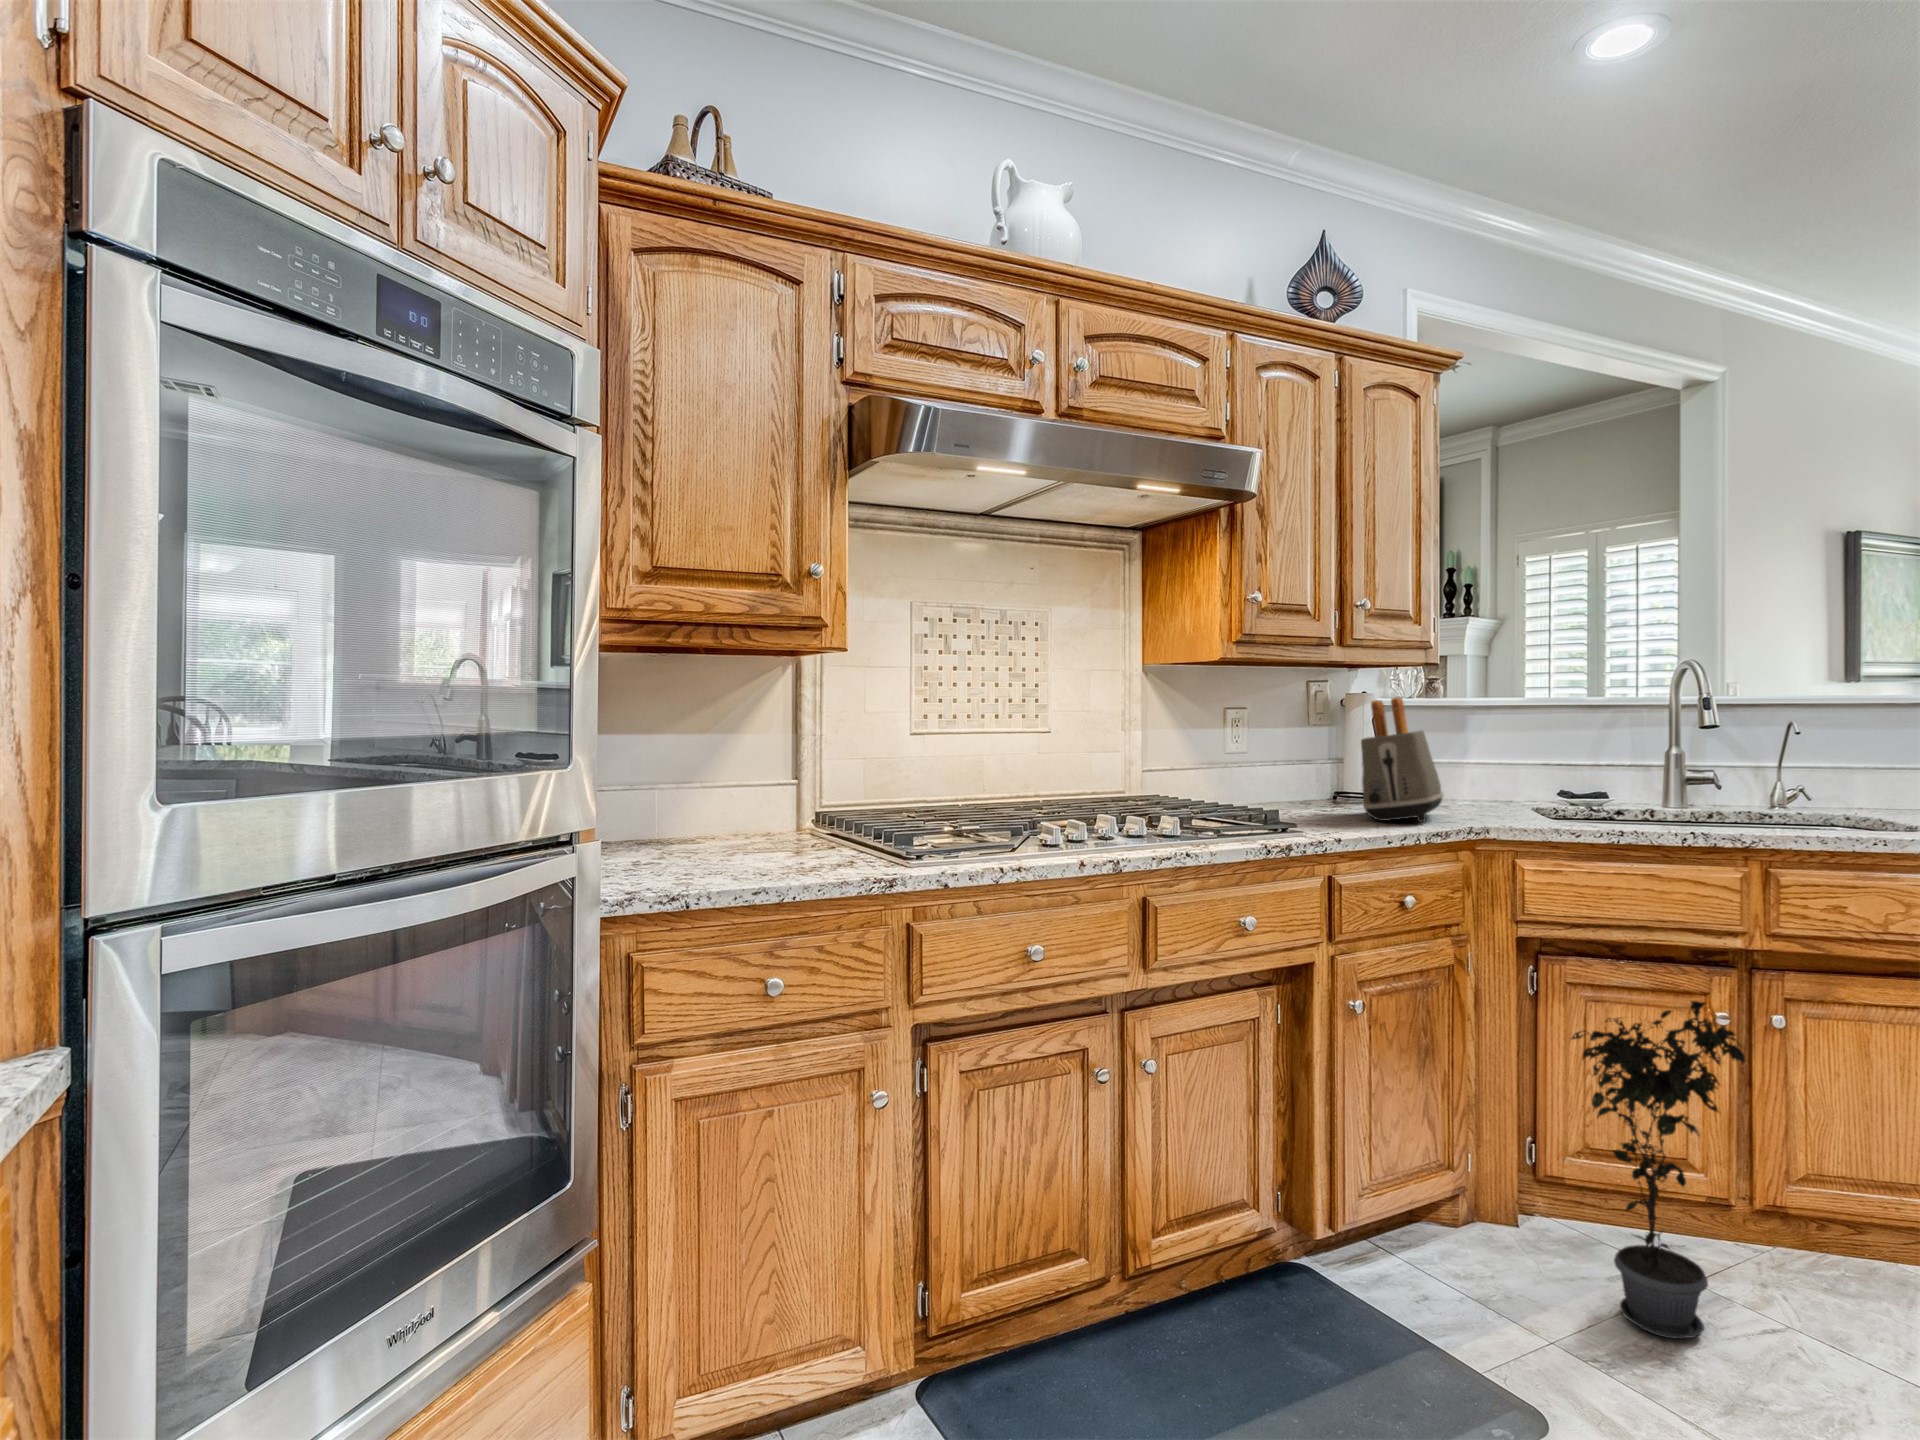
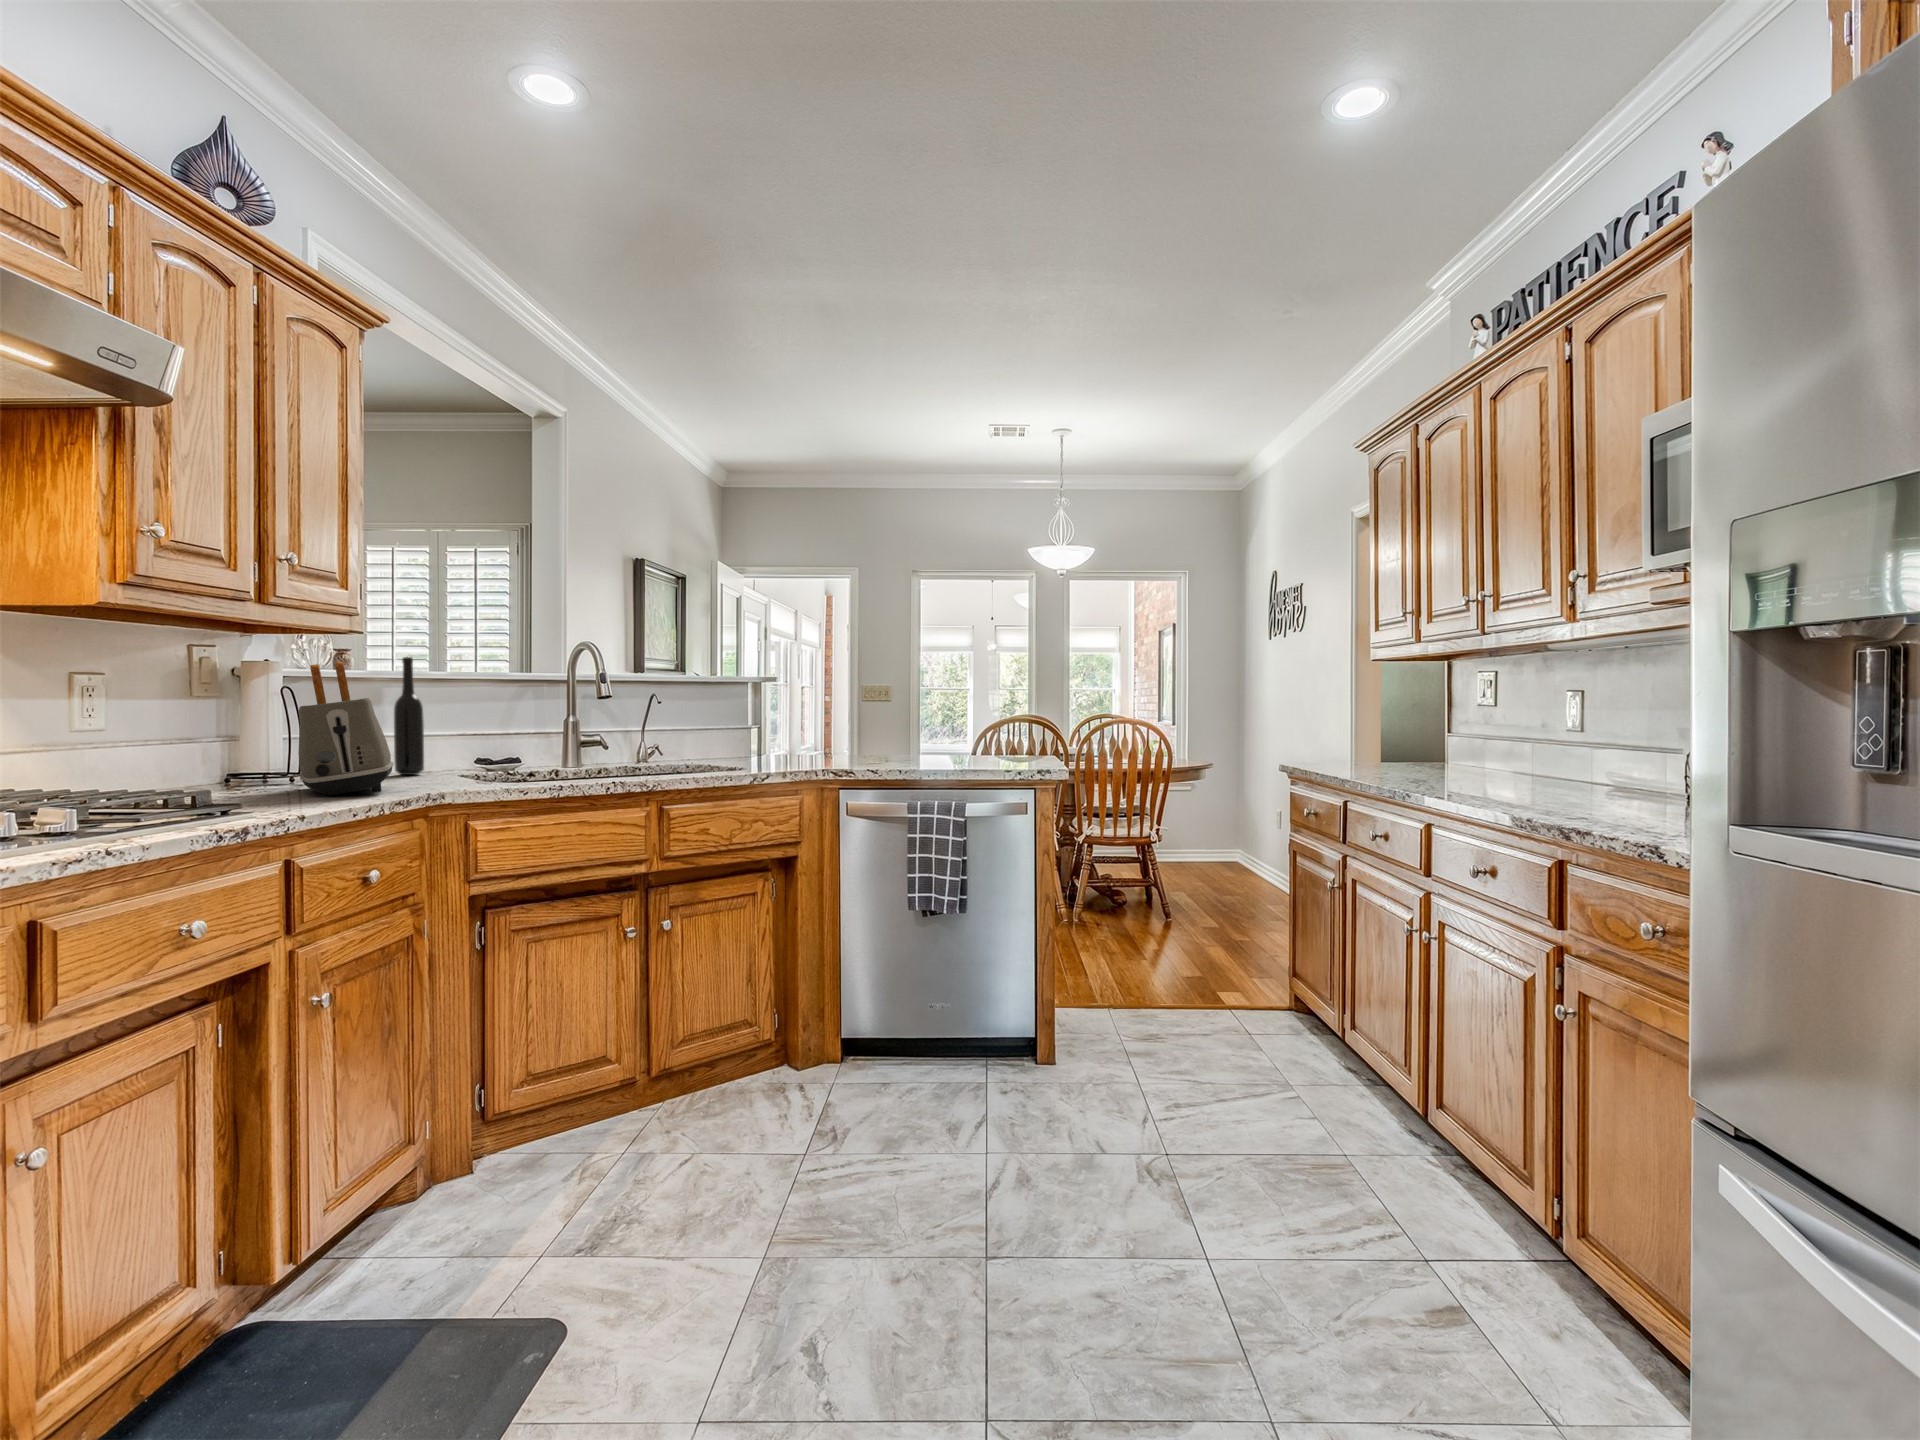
bottle: none [1467,686,1496,805] -> present [394,657,424,775]
potted plant: present [1572,1001,1745,1339] -> none [544,918,674,1211]

